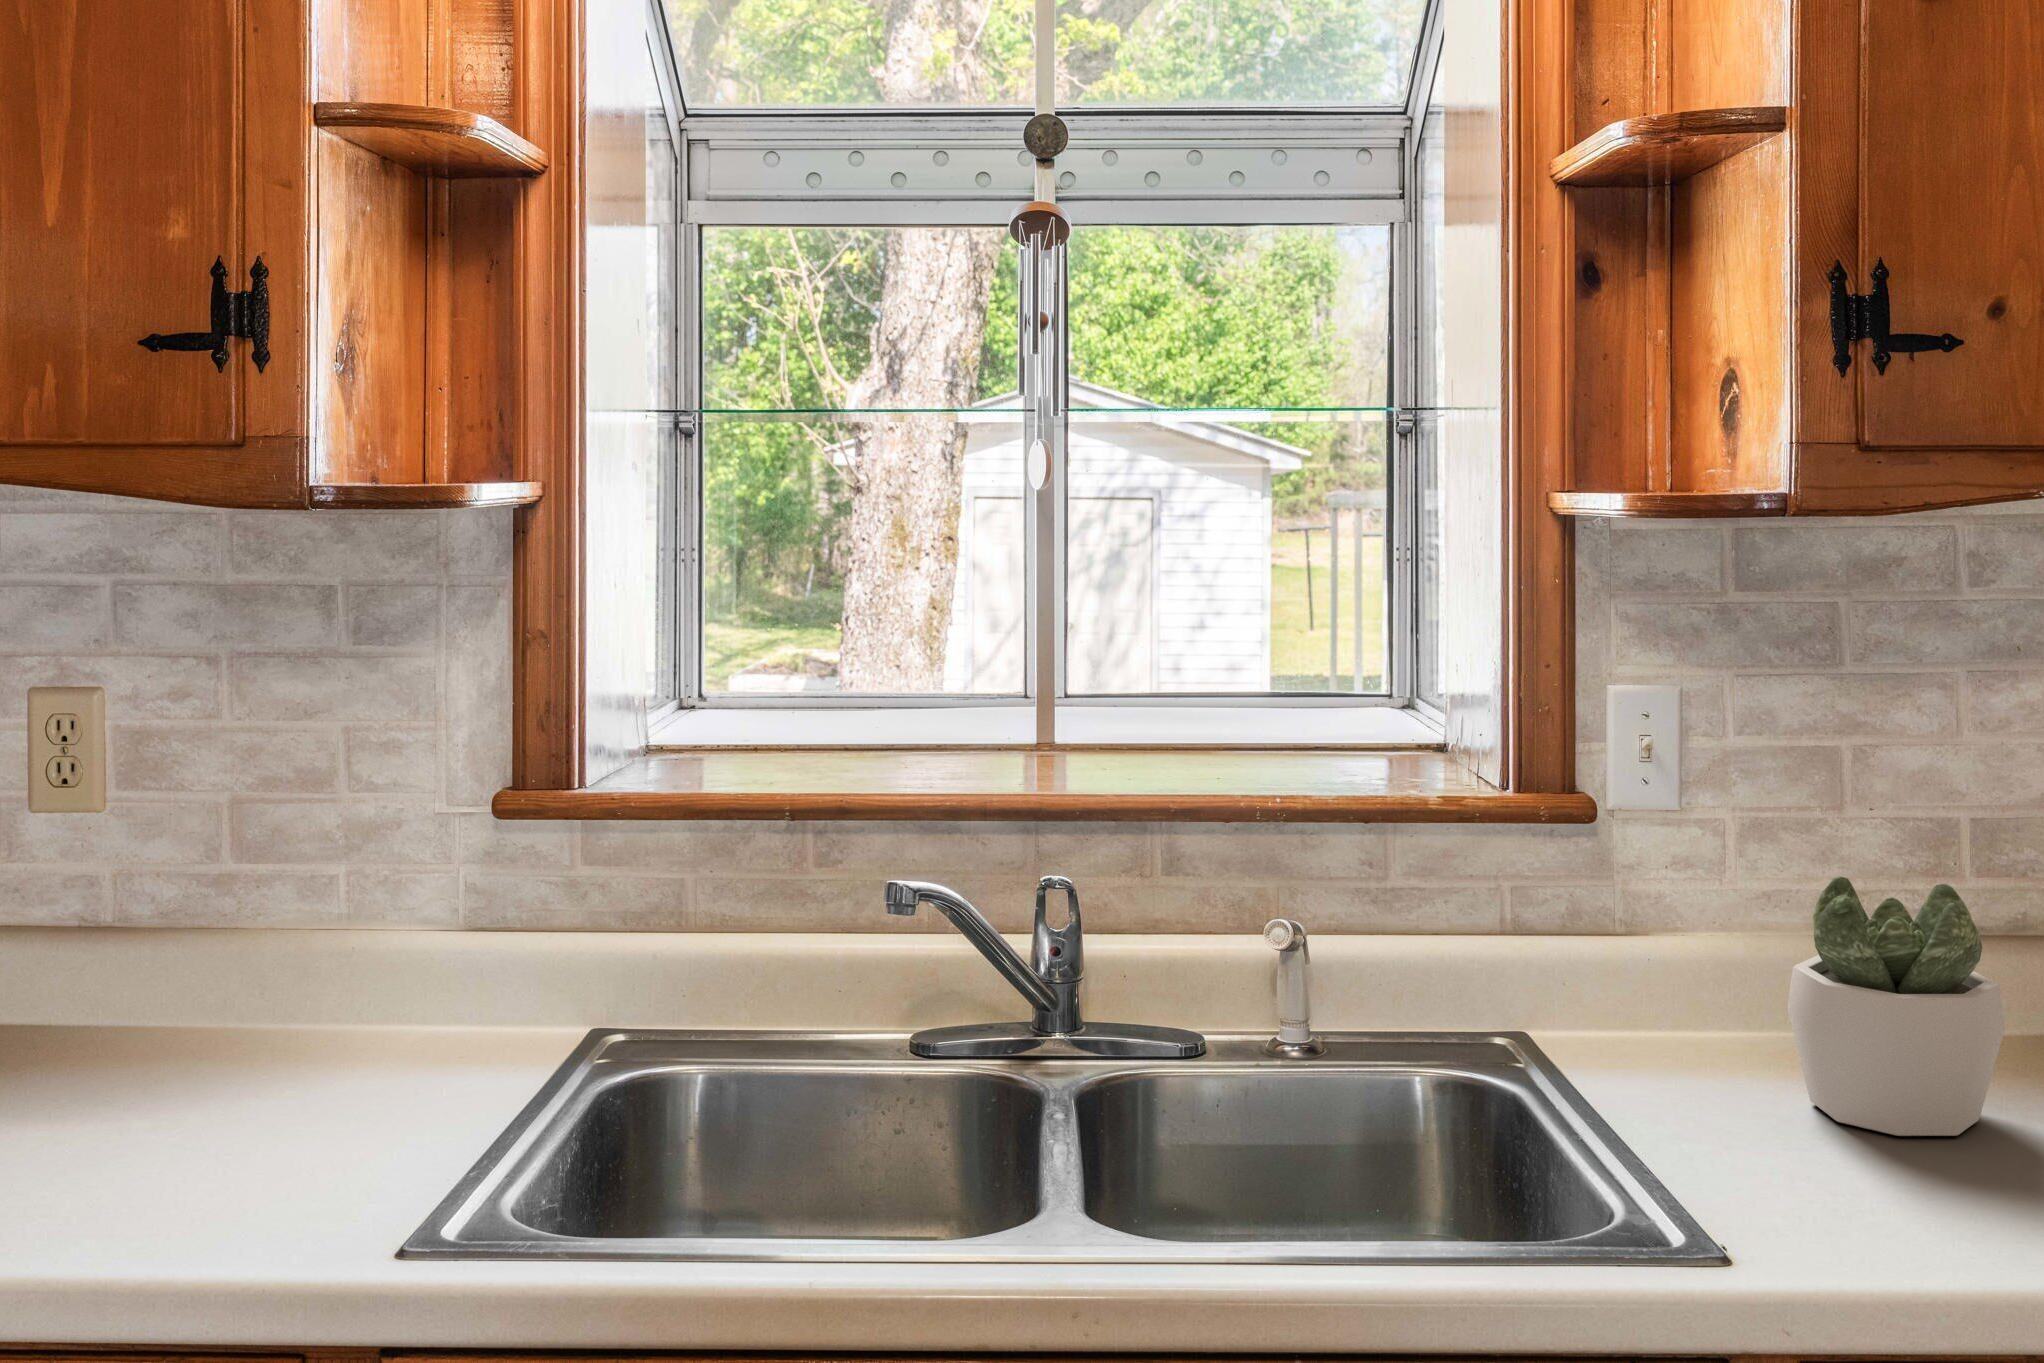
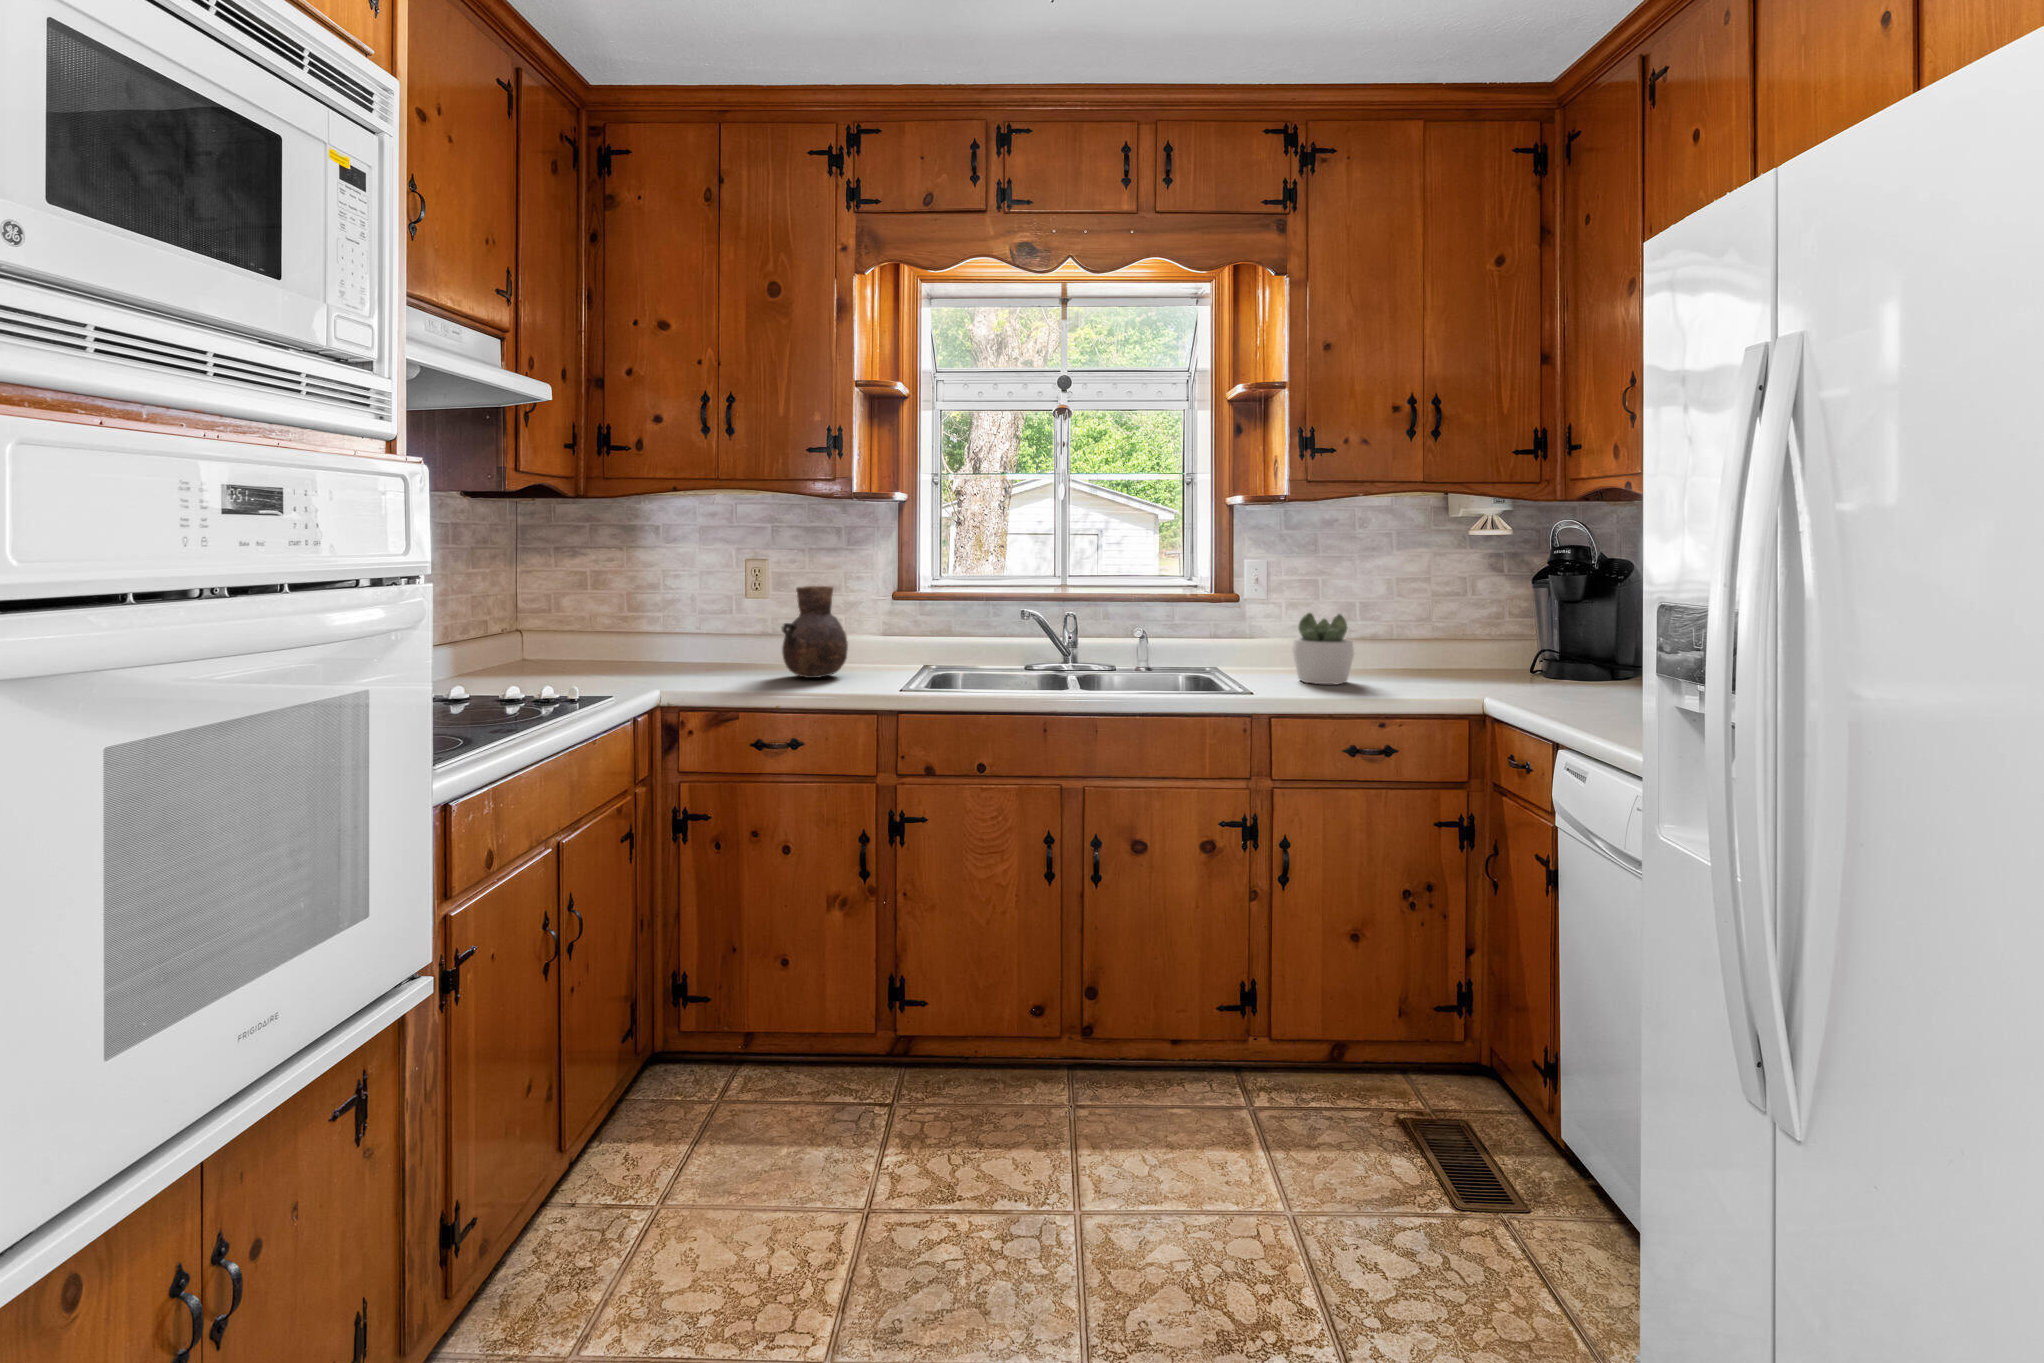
vase: none [55,801,305,1124] -> present [782,586,848,678]

